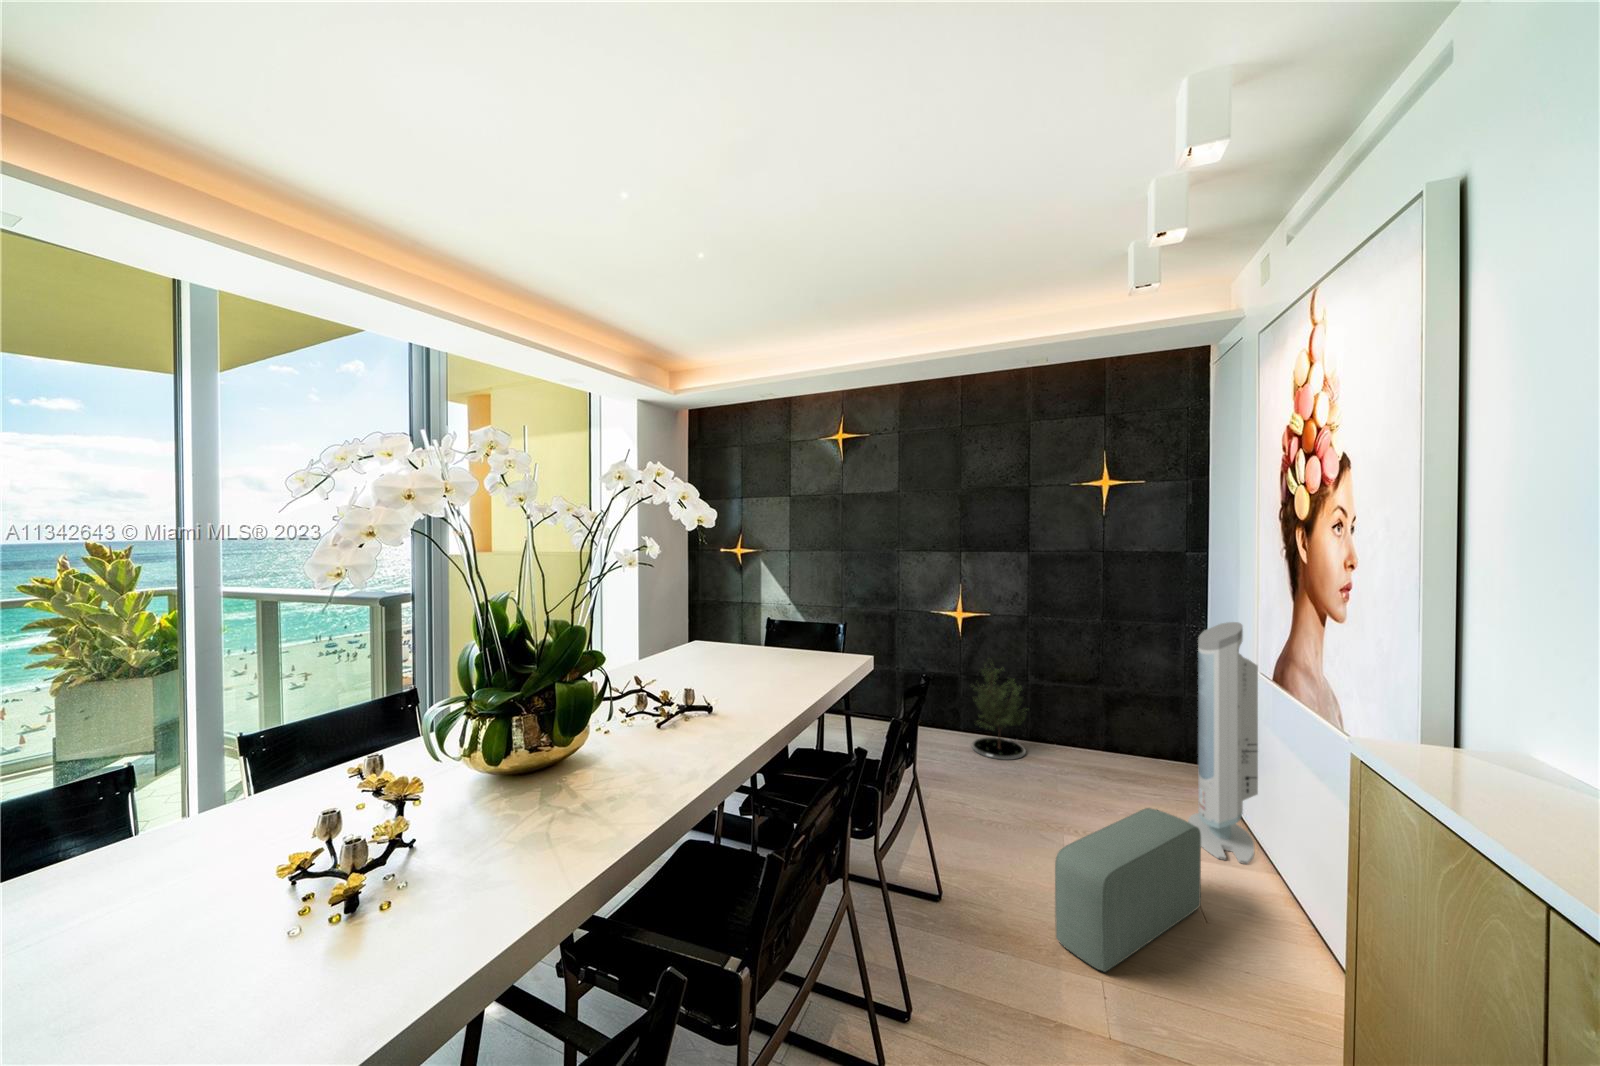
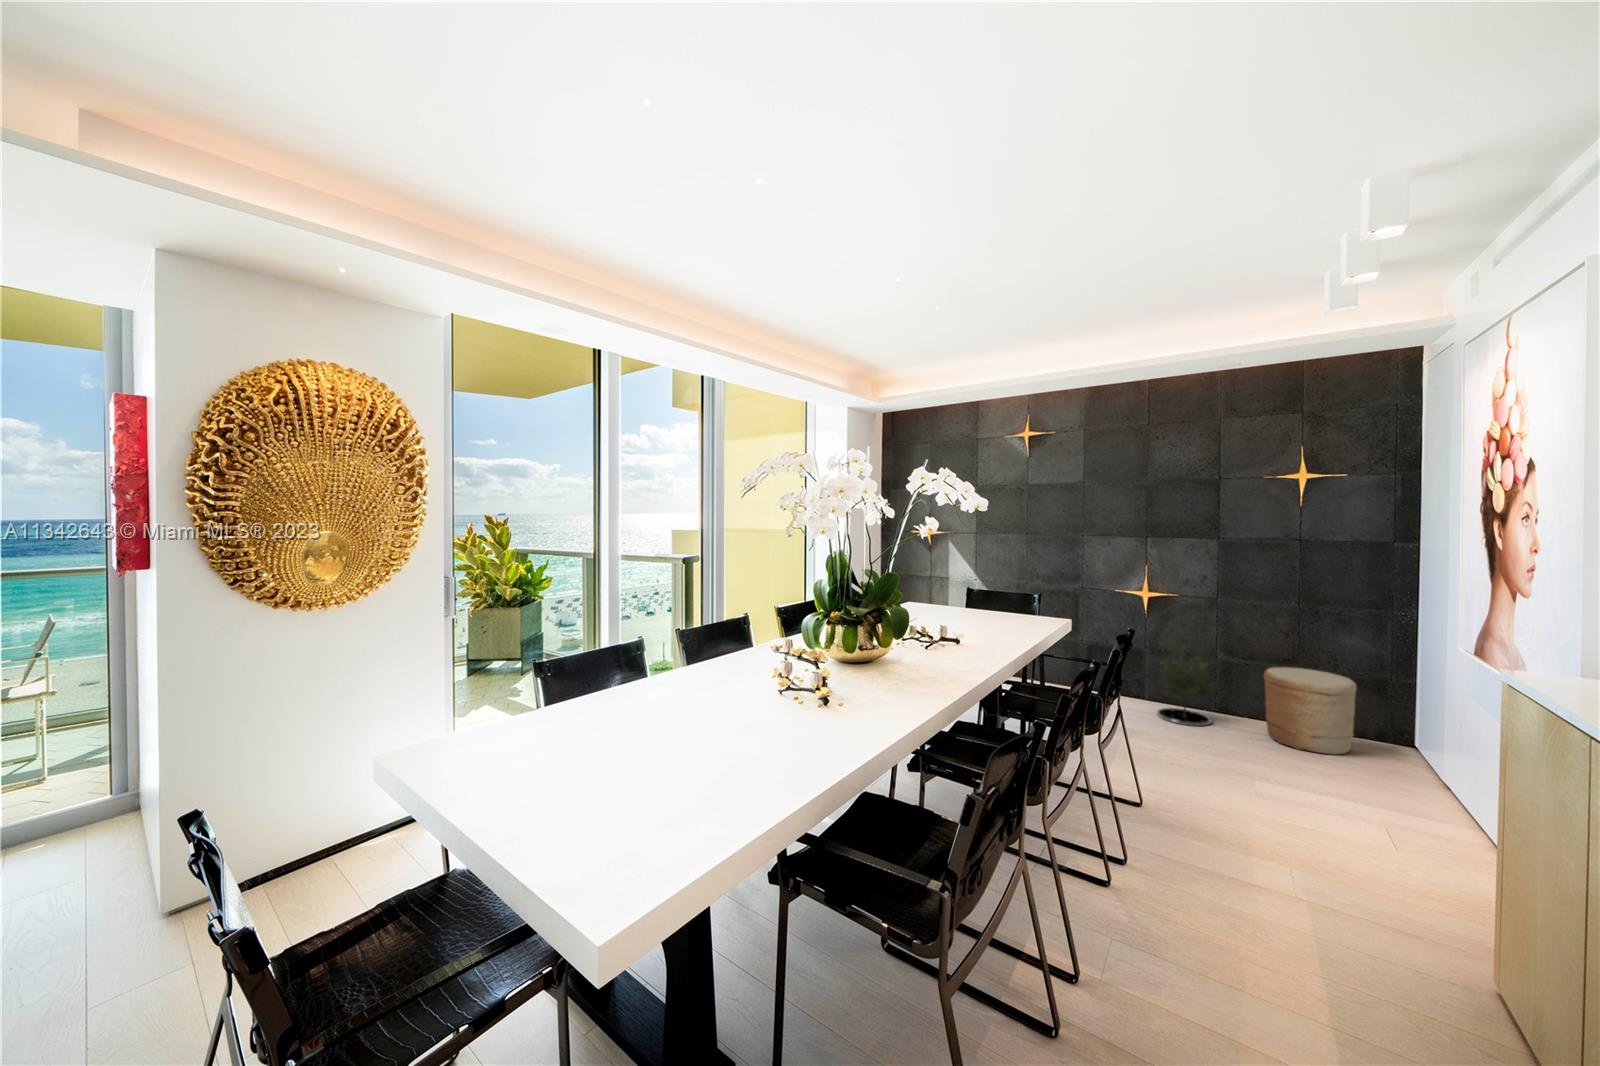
air purifier: present [1188,622,1258,864] -> none [1378,605,1454,814]
woven basket: none [1074,688,1162,786] -> present [1264,667,1357,755]
pouf: present [1055,808,1201,972] -> none [1246,752,1384,857]

